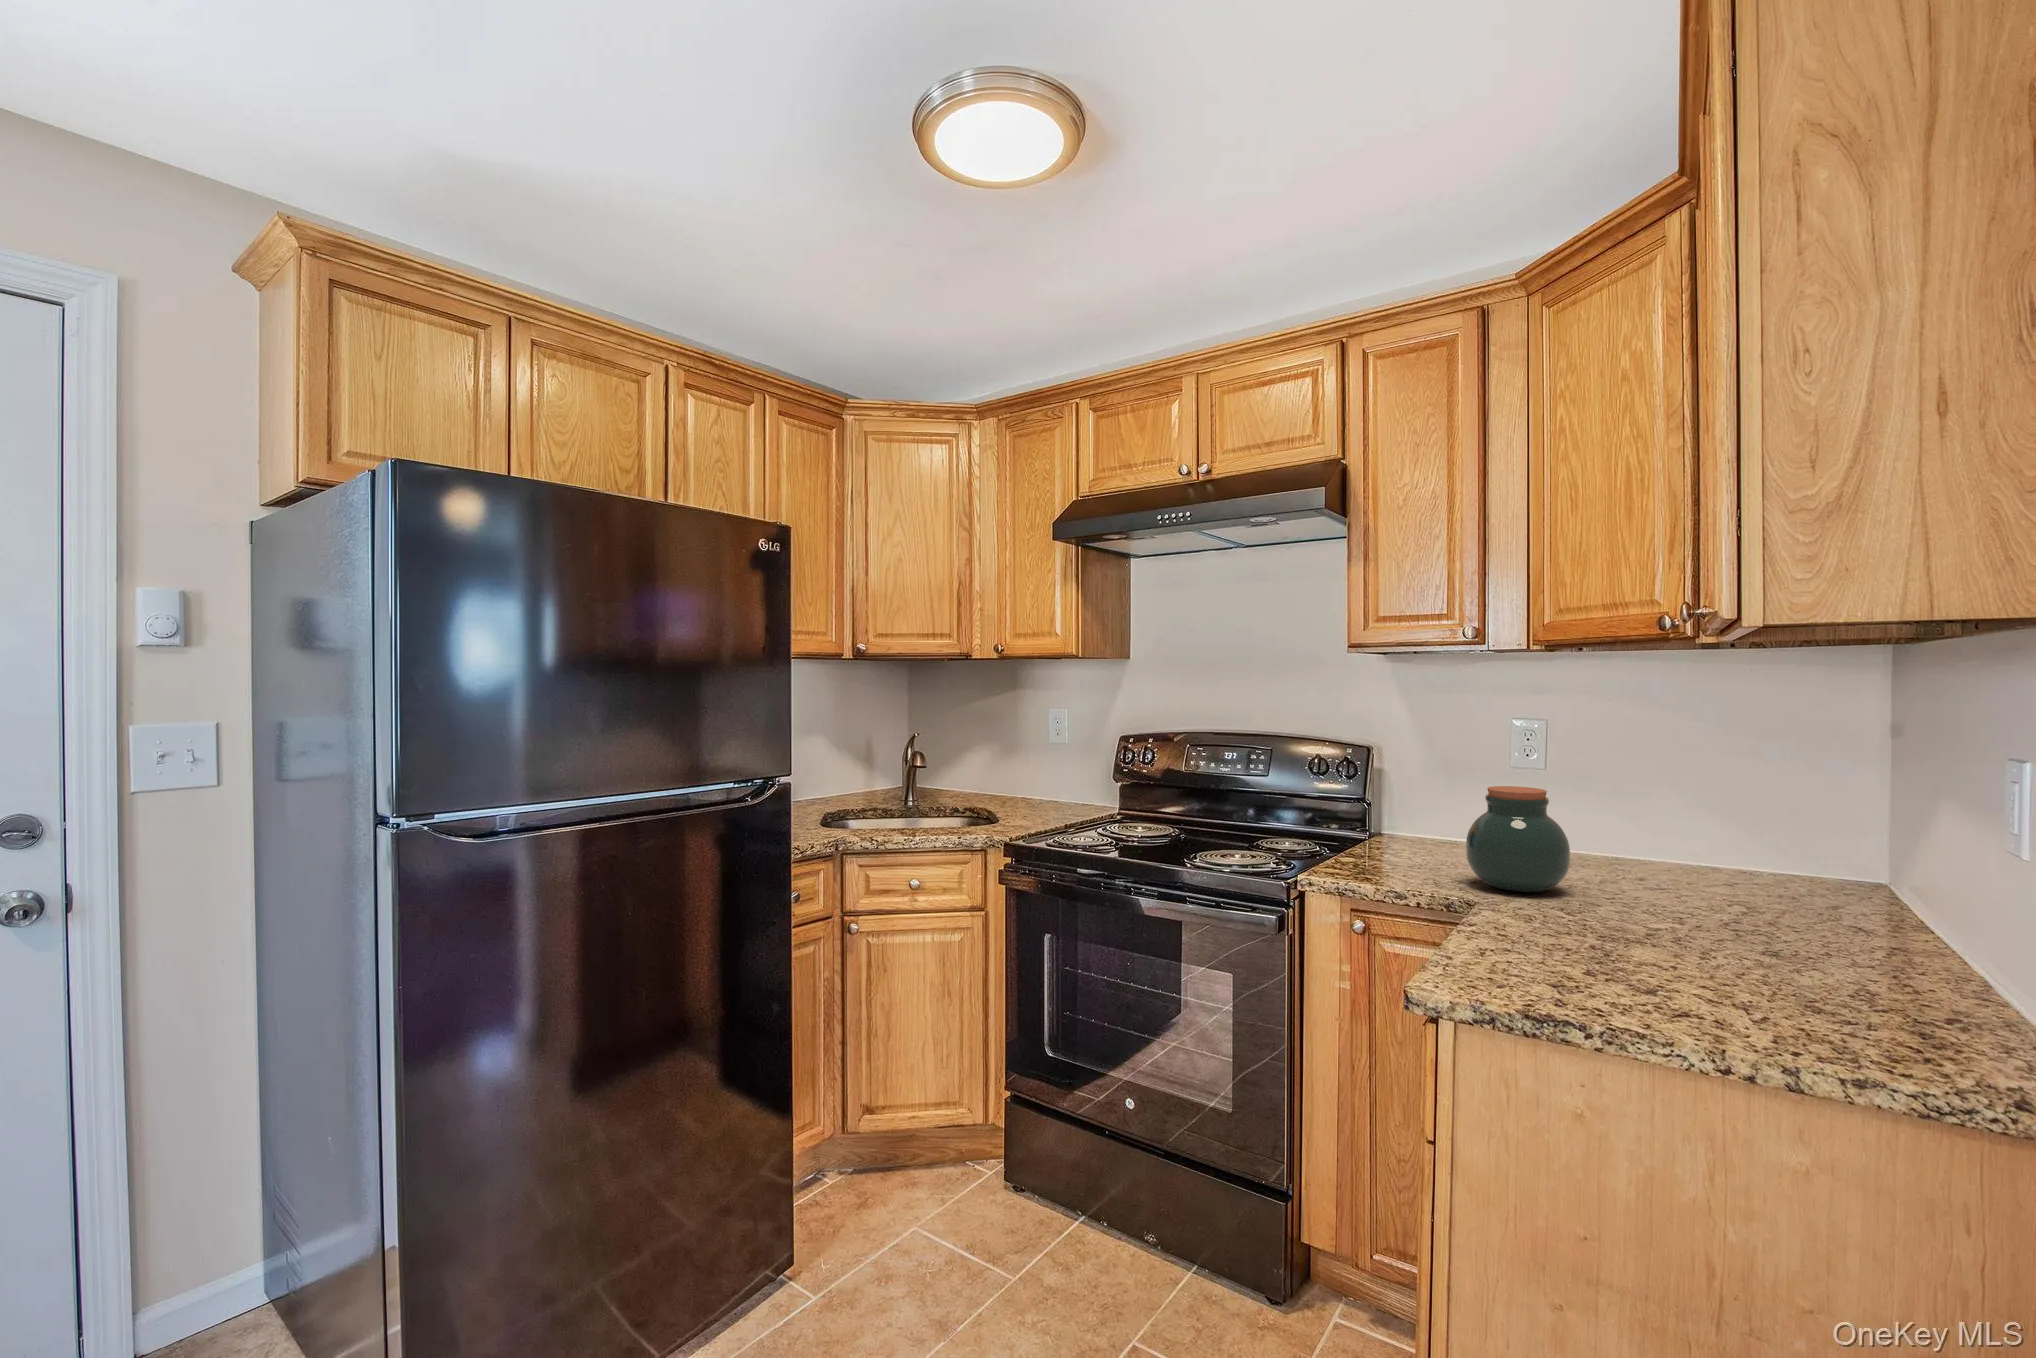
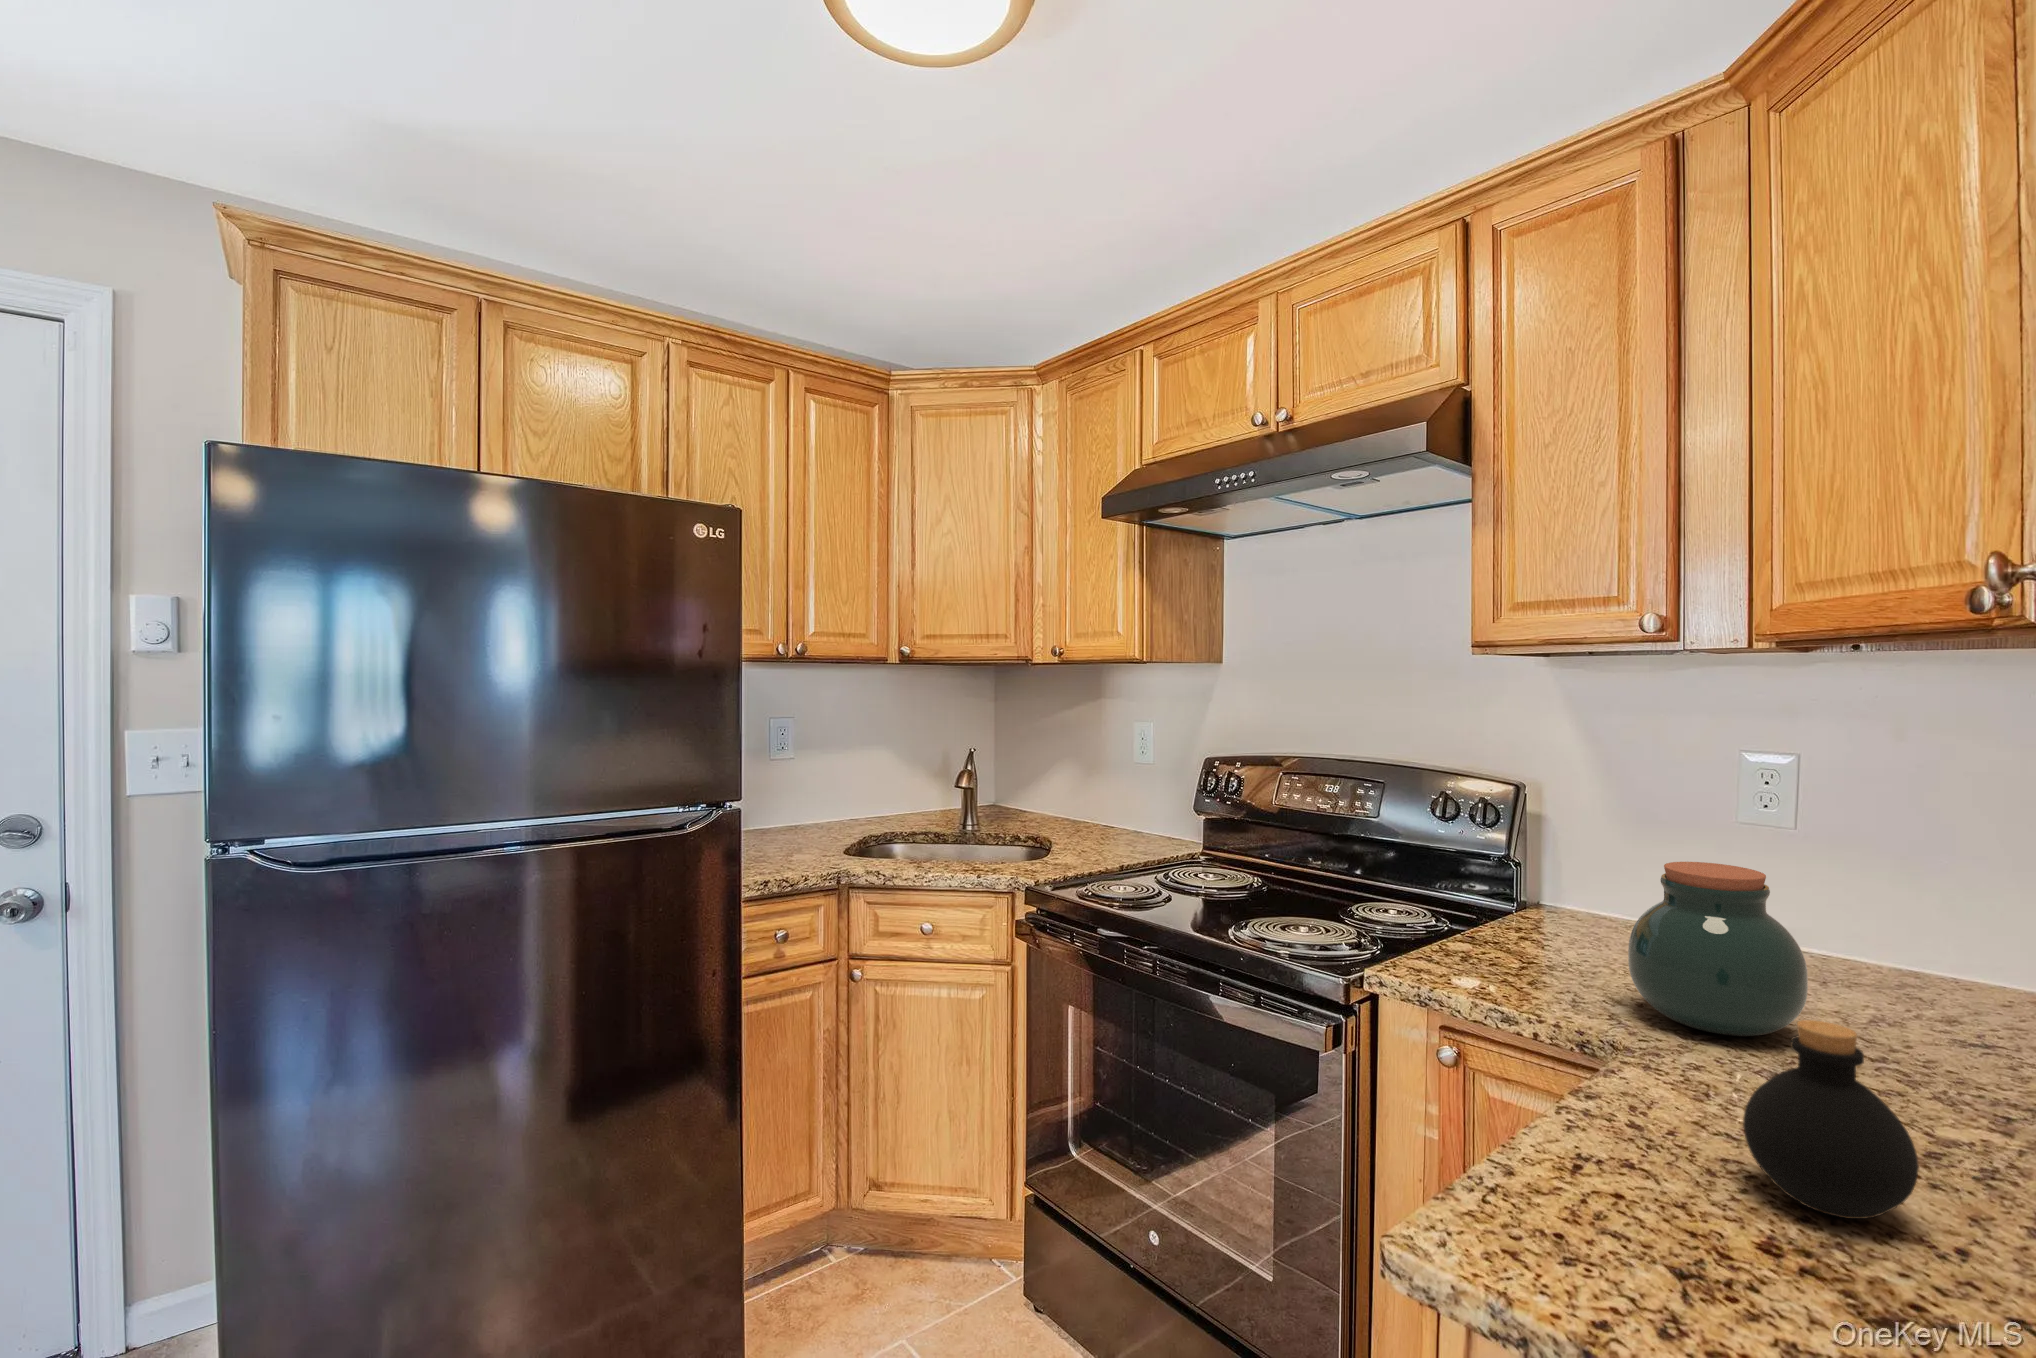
bottle: none [1566,855,1653,959] -> present [1743,1020,1919,1219]

